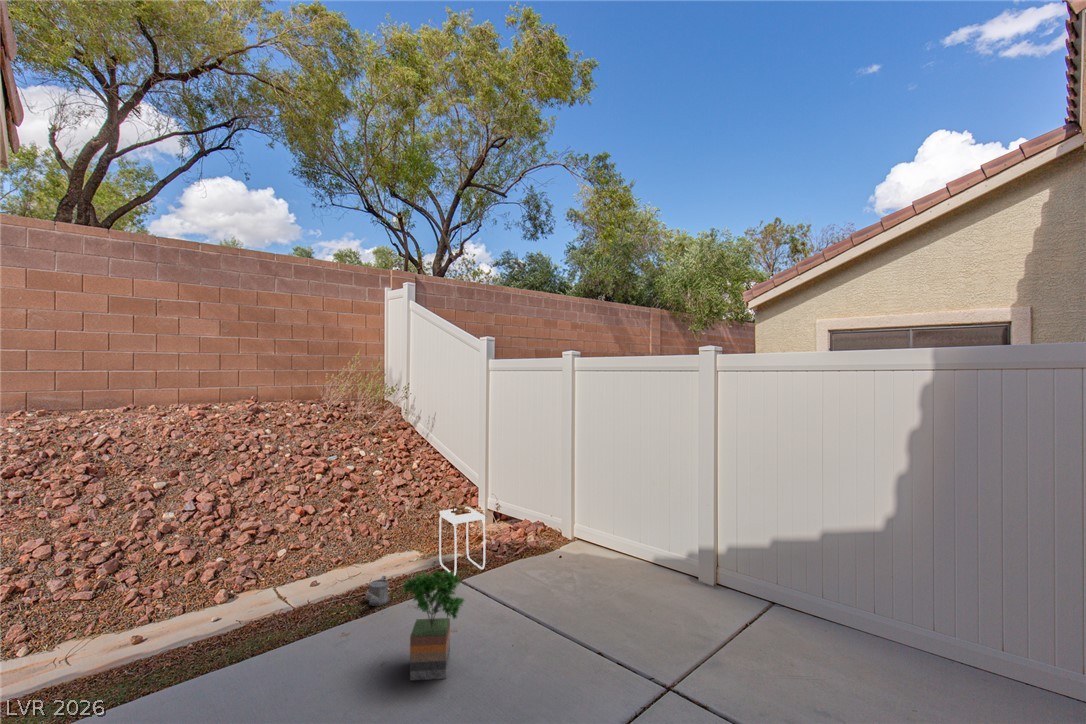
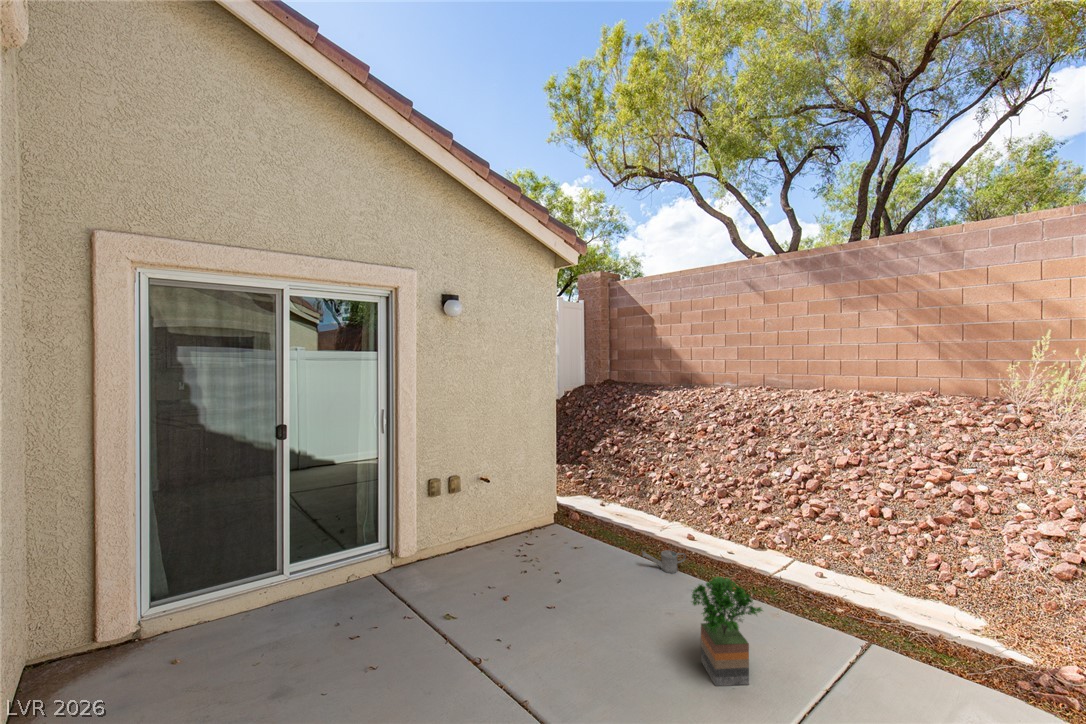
side table: present [439,505,485,576] -> none [936,573,1023,694]
watering can: present [366,576,389,606] -> present [642,550,686,573]

